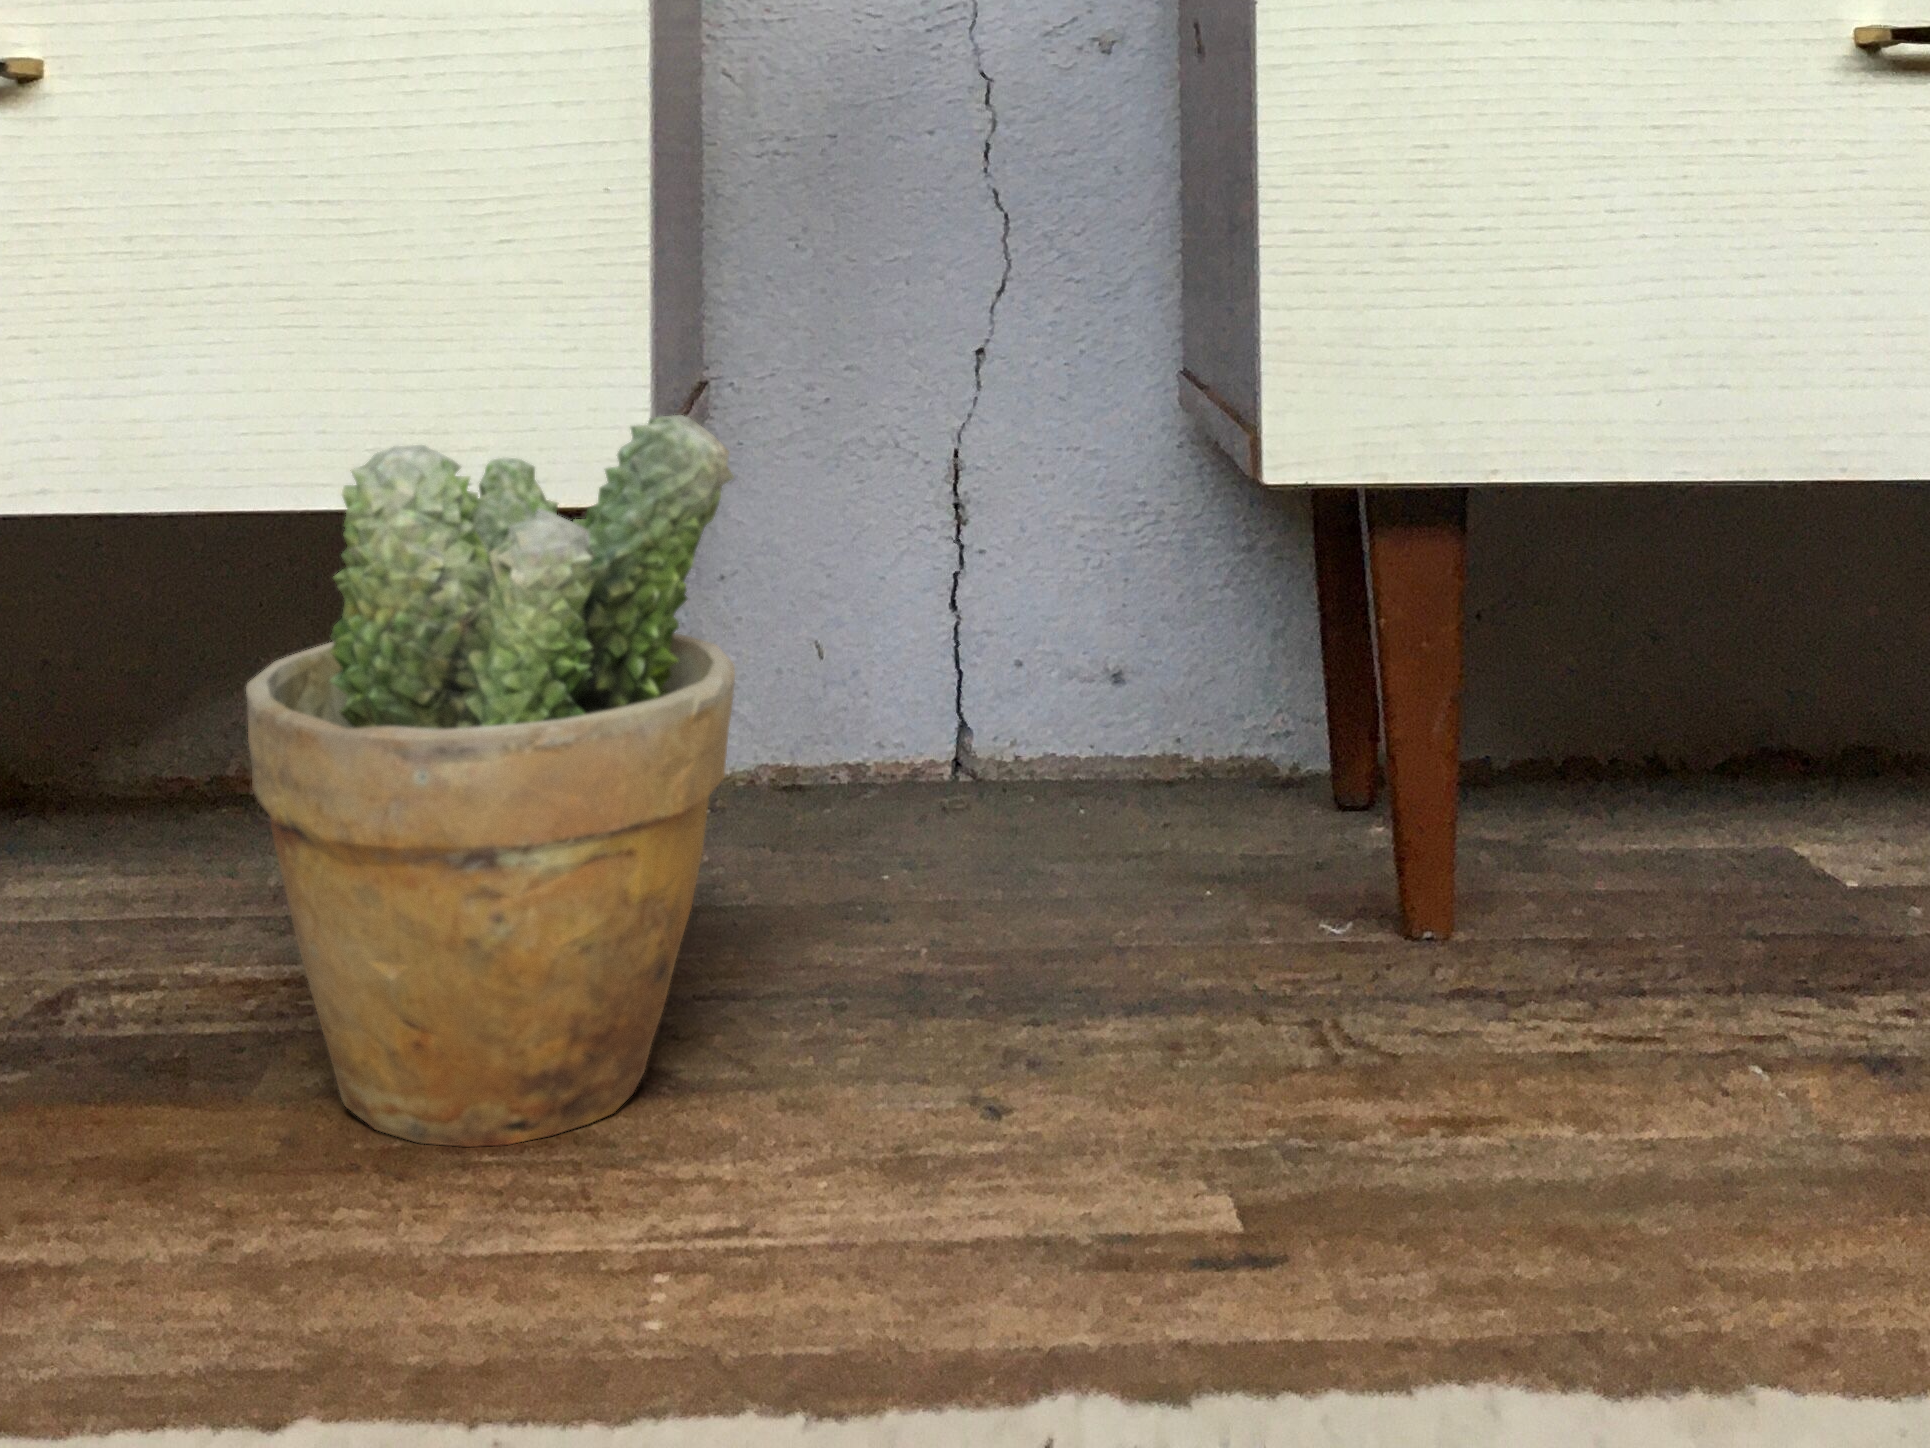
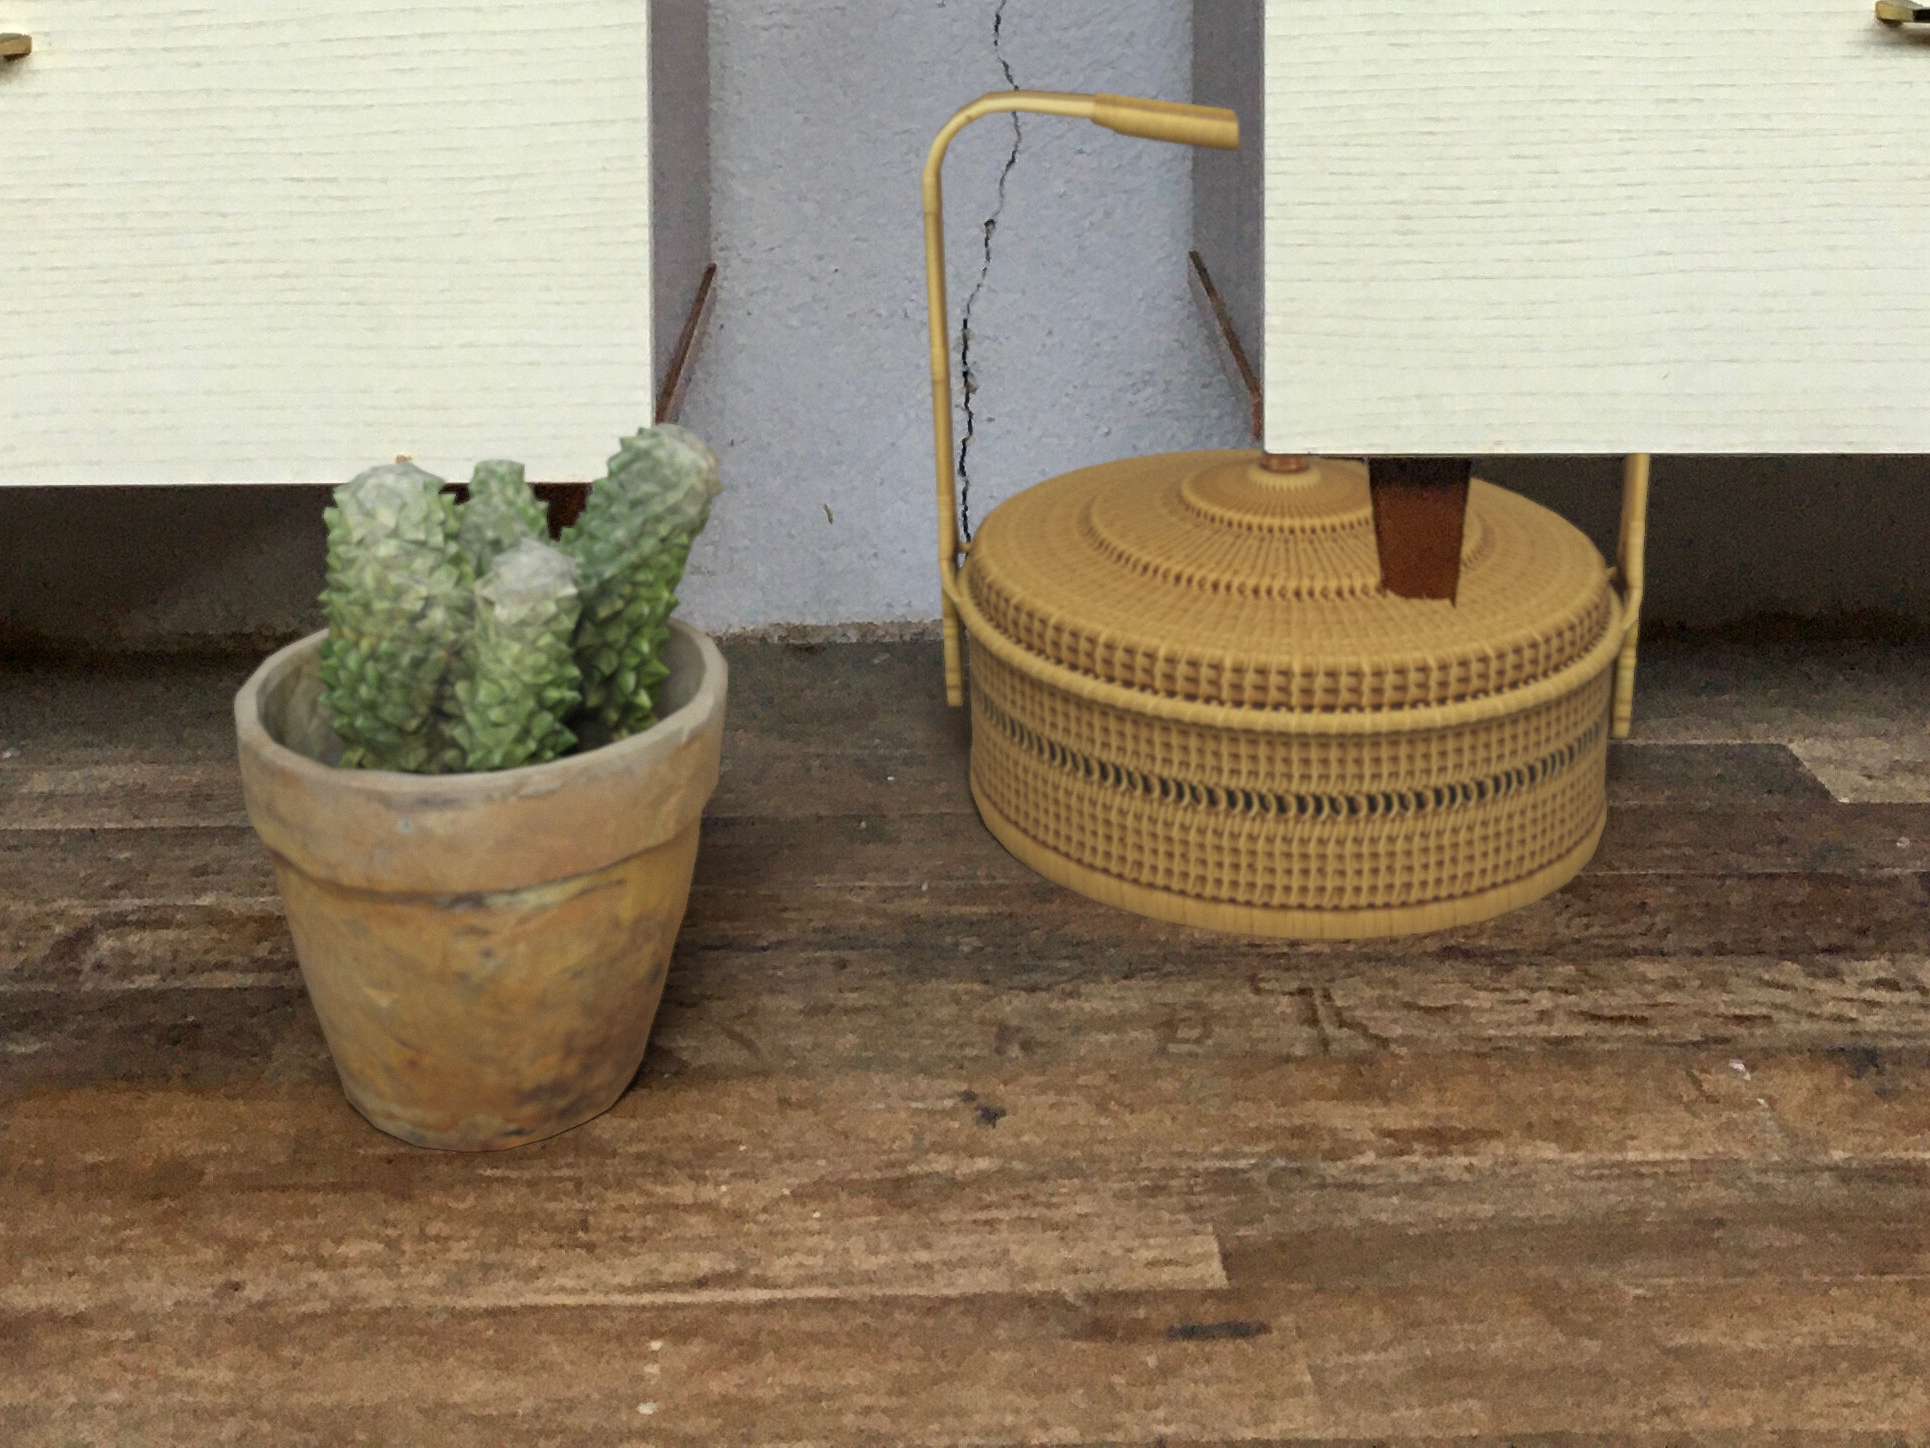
basket: none [917,166,1652,998] -> present [921,89,1650,939]

